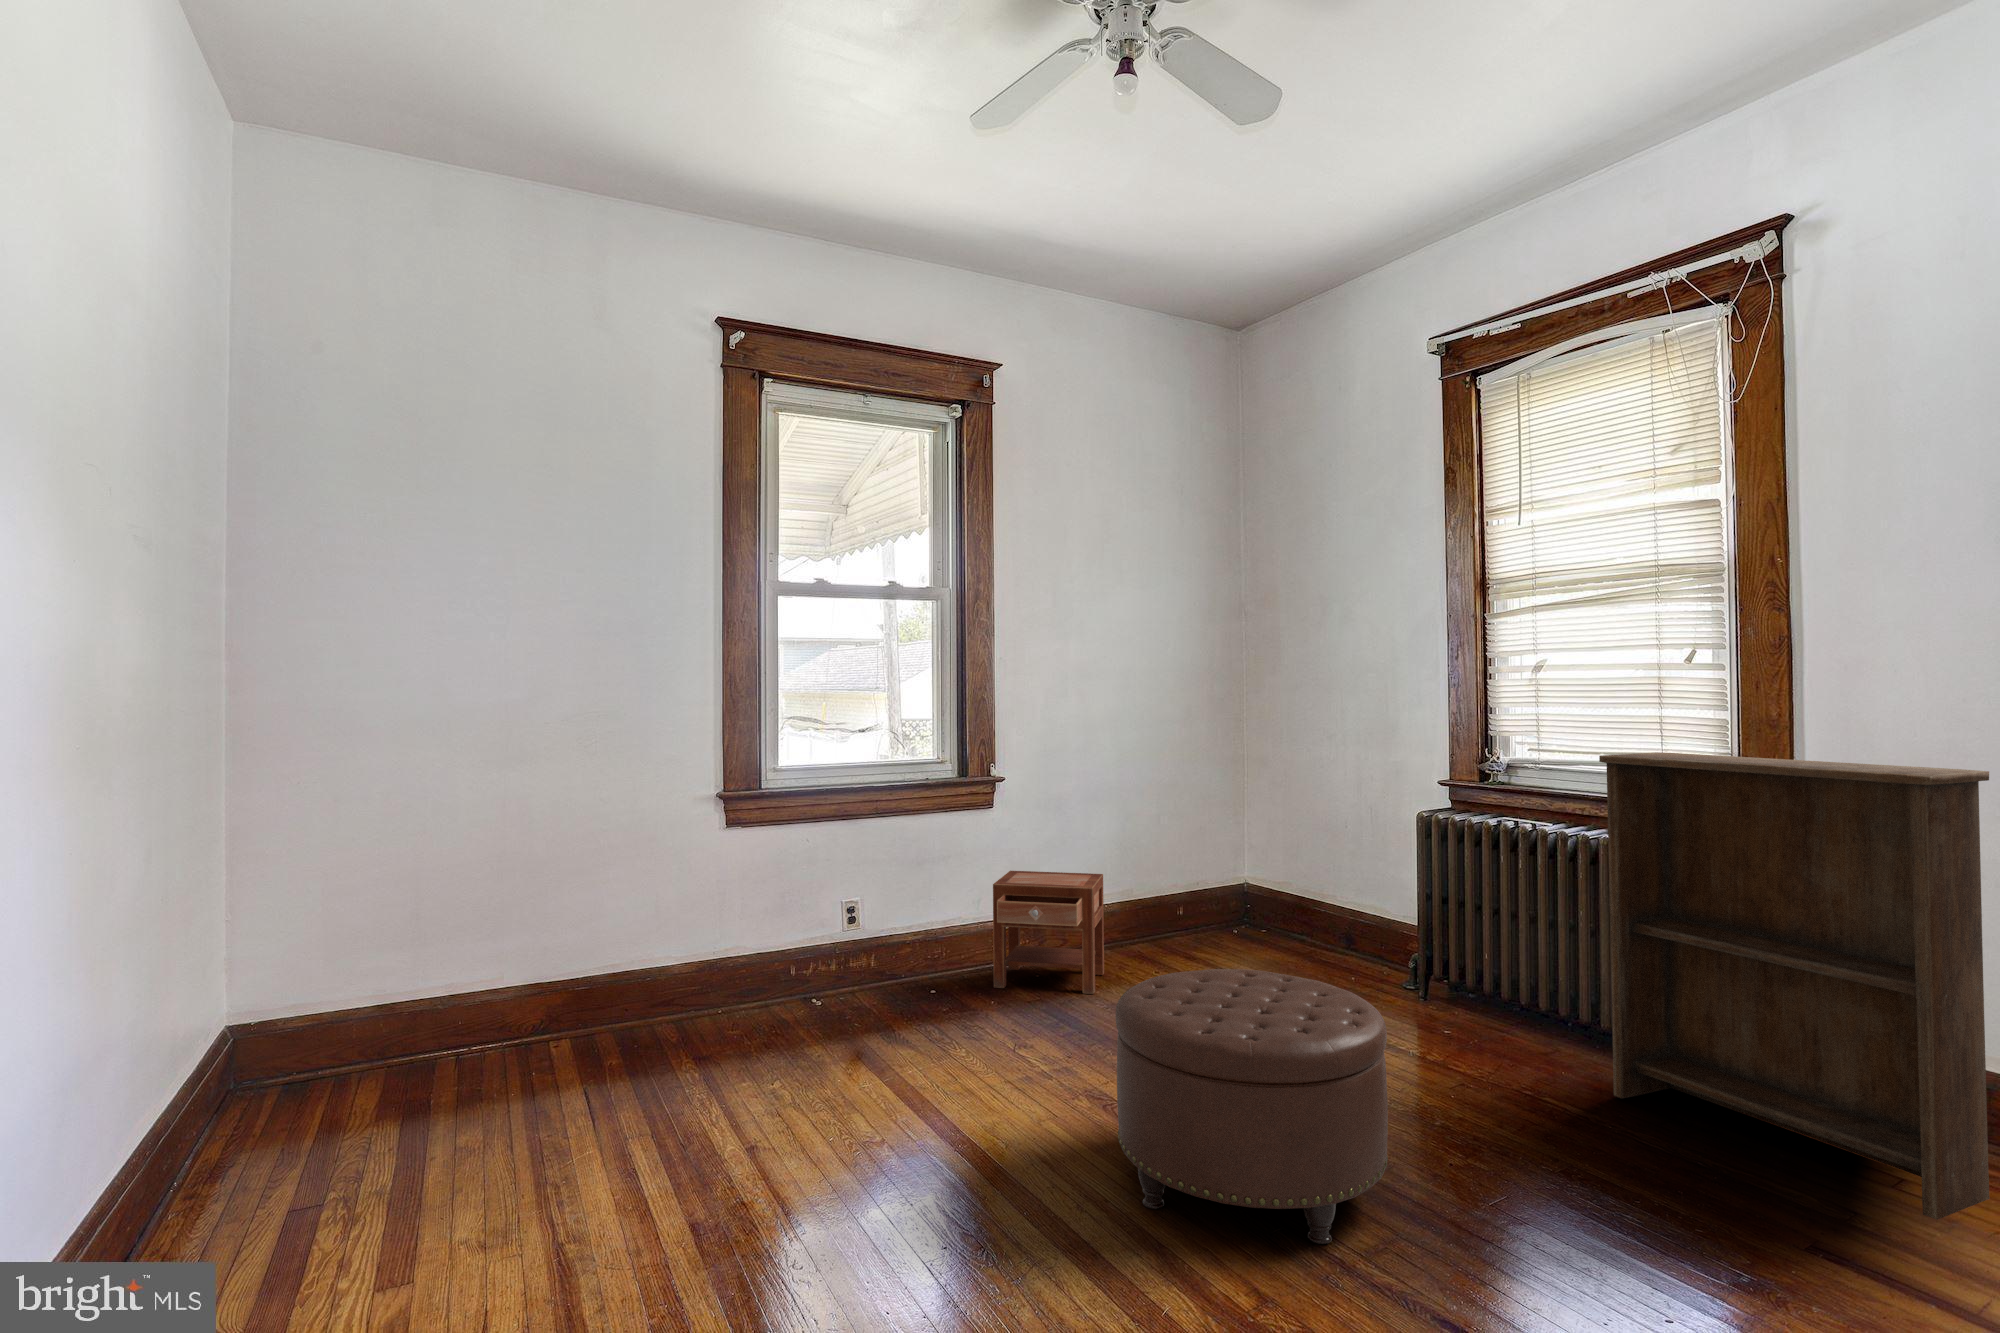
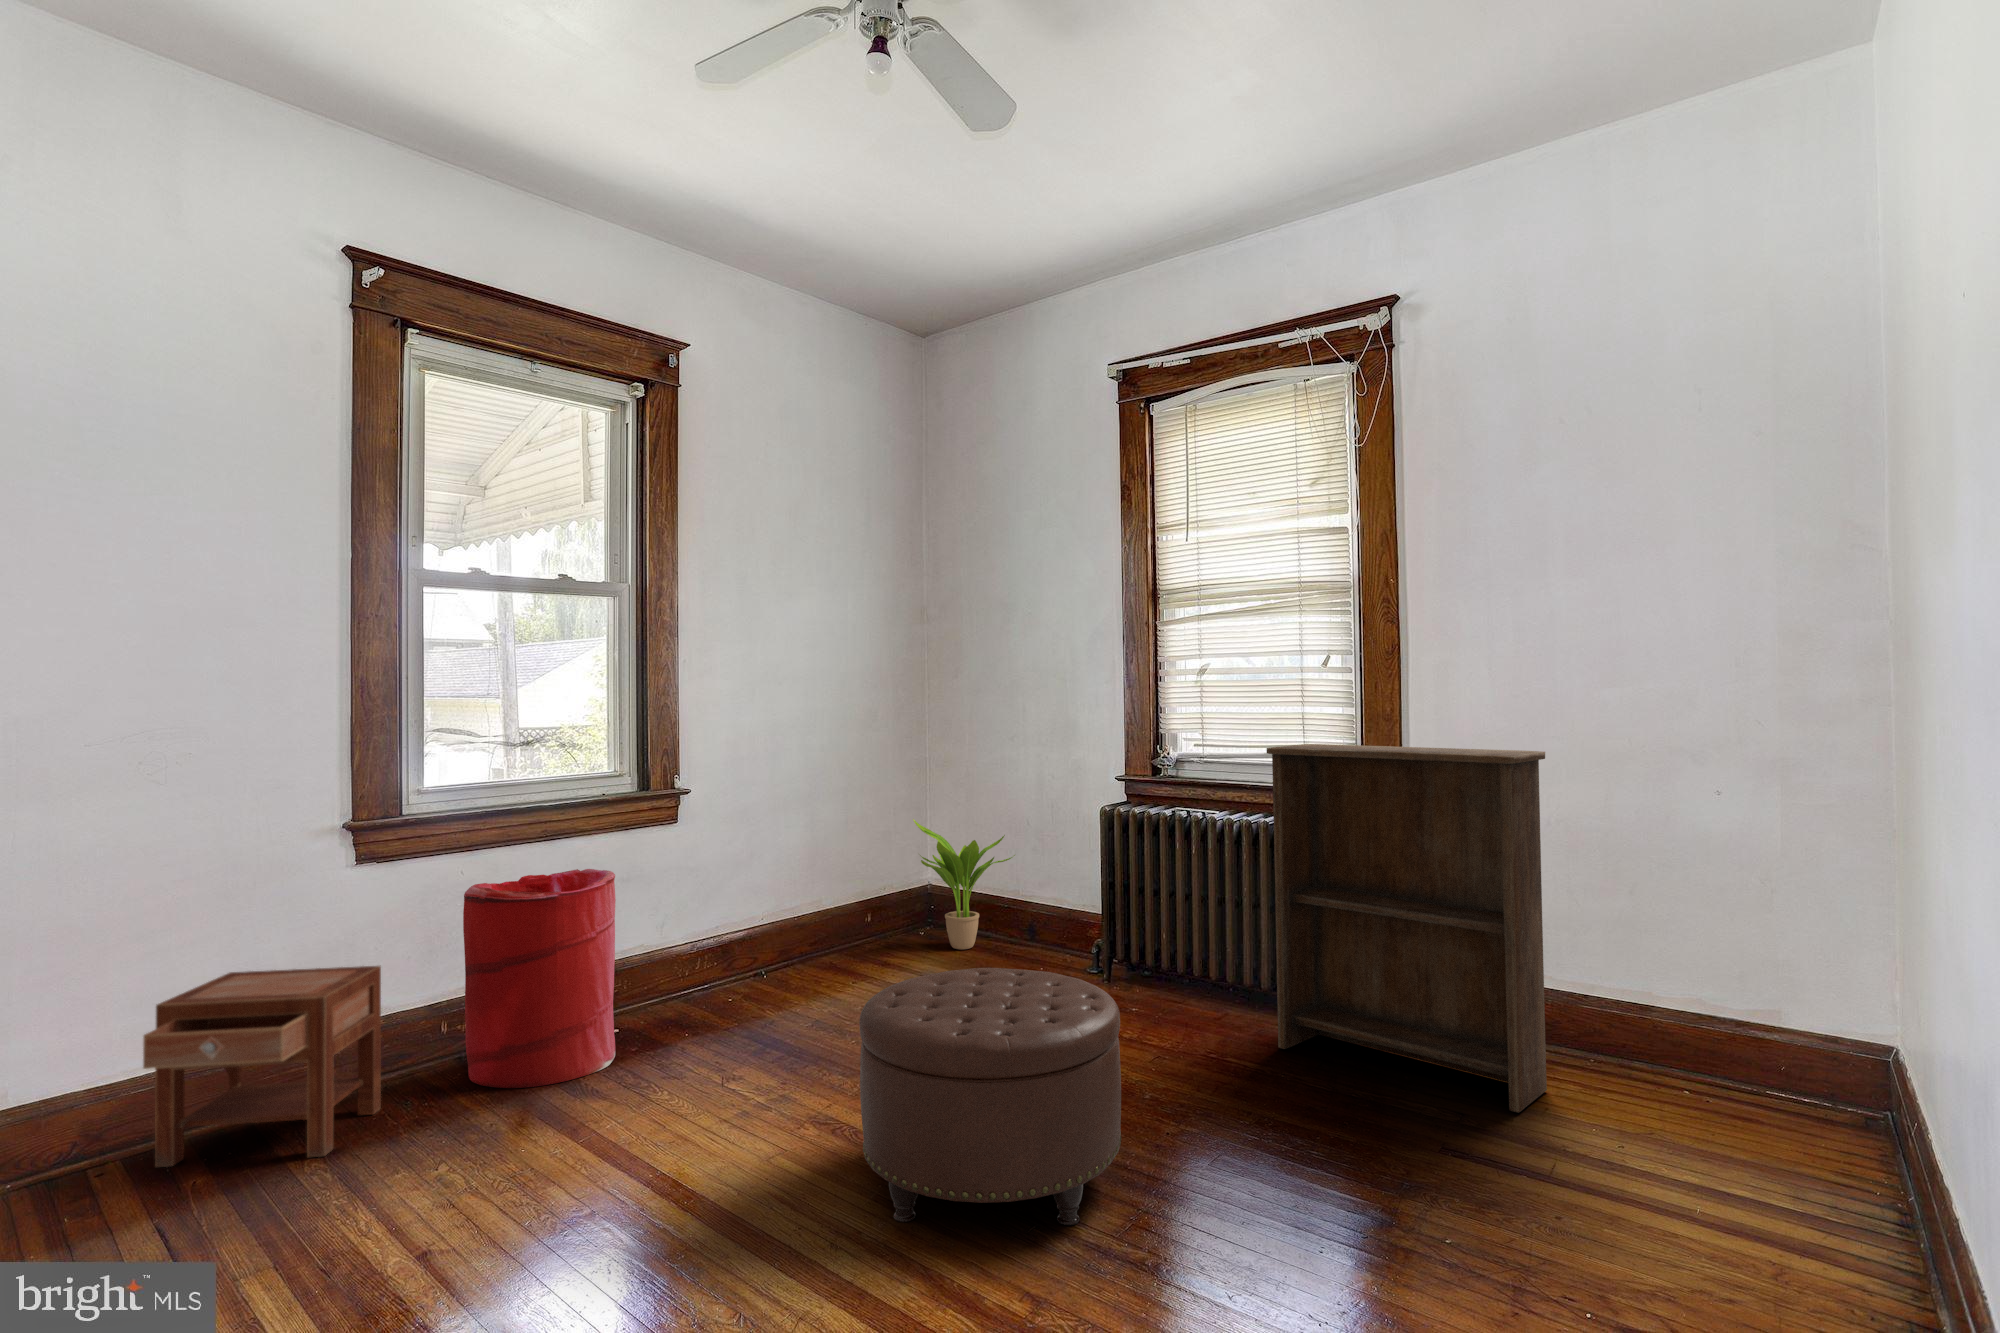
potted plant: none [1220,815,1327,950] -> present [913,819,1015,949]
laundry hamper: none [806,845,928,1033] -> present [463,869,616,1088]
nightstand: present [993,871,1104,994] -> present [143,966,381,1167]

